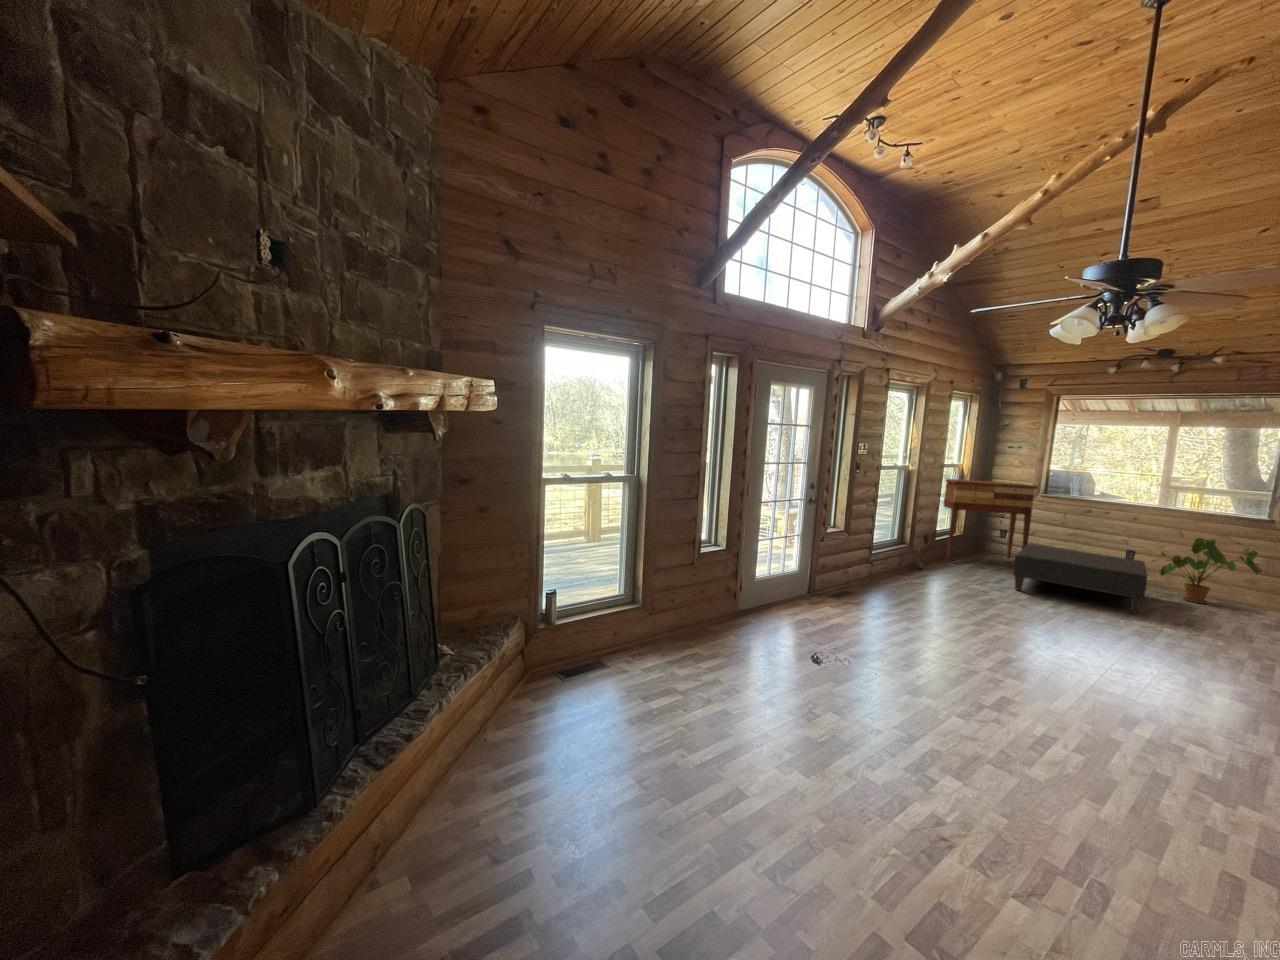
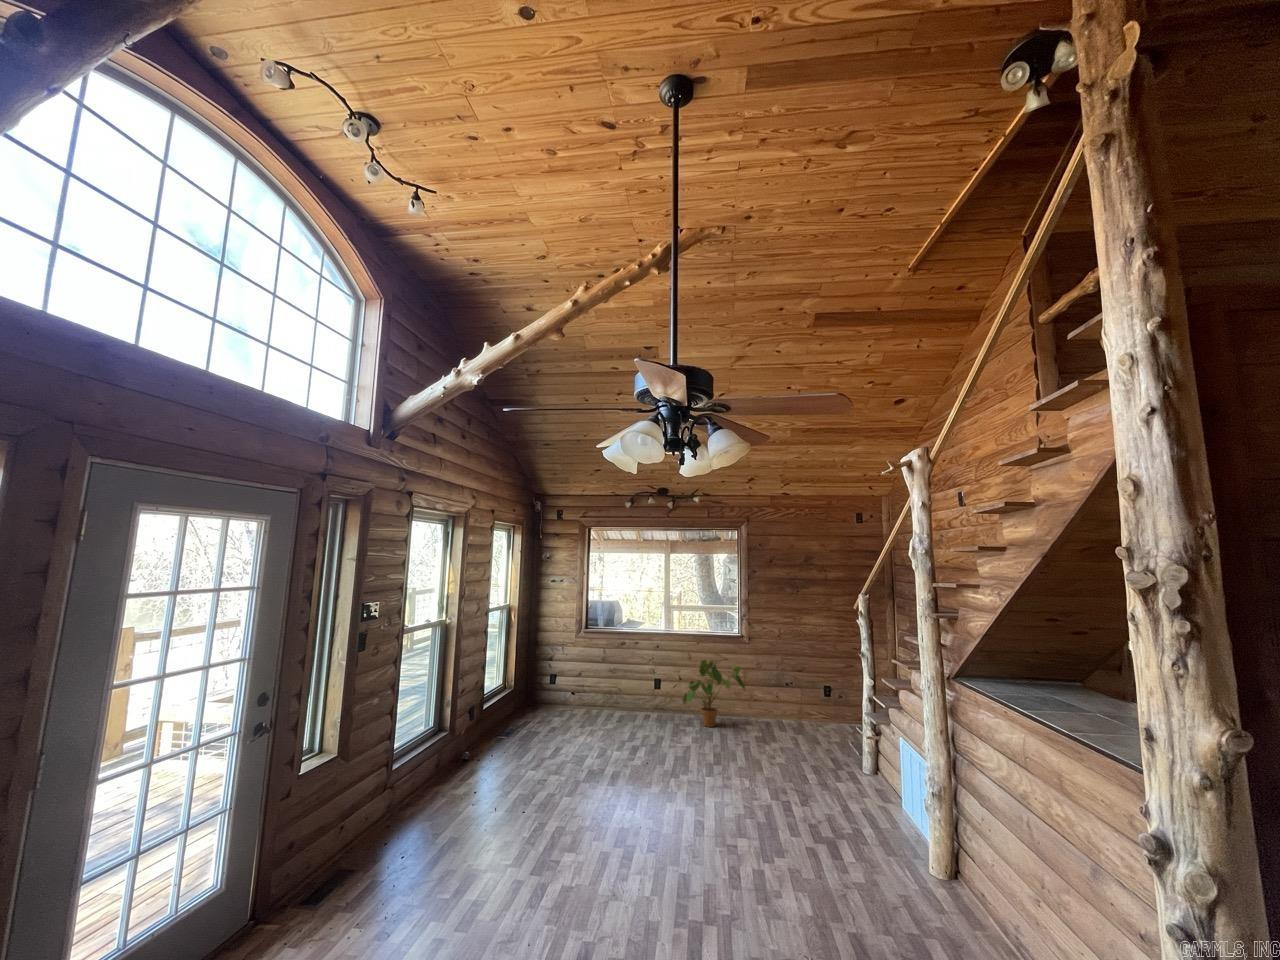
console table: present [944,479,1038,559] -> none [484,621,580,729]
ottoman: present [1013,544,1147,614] -> none [568,693,683,763]

